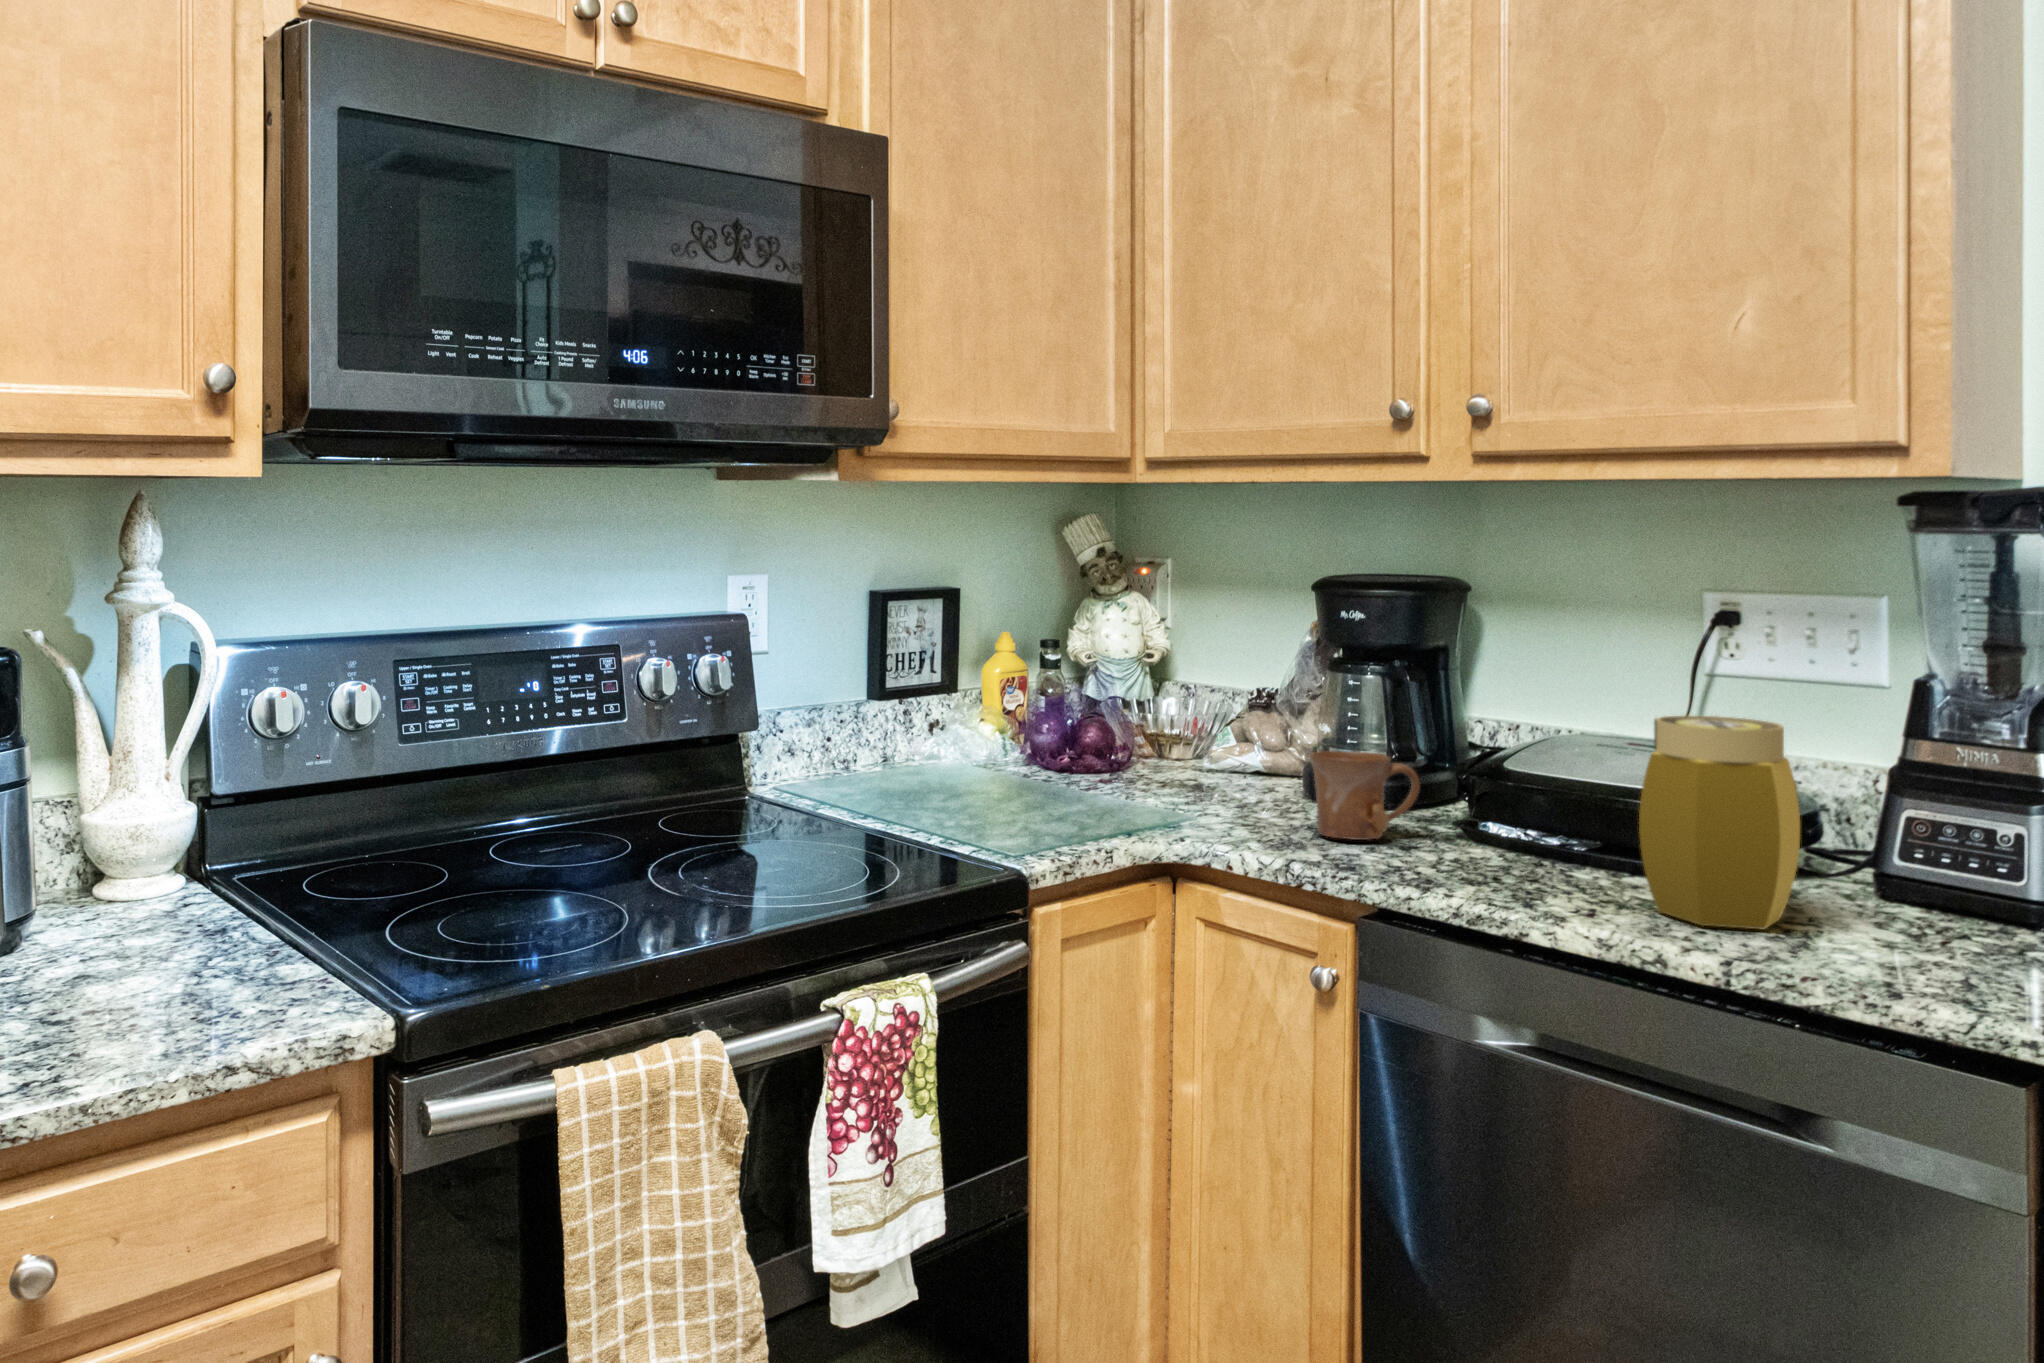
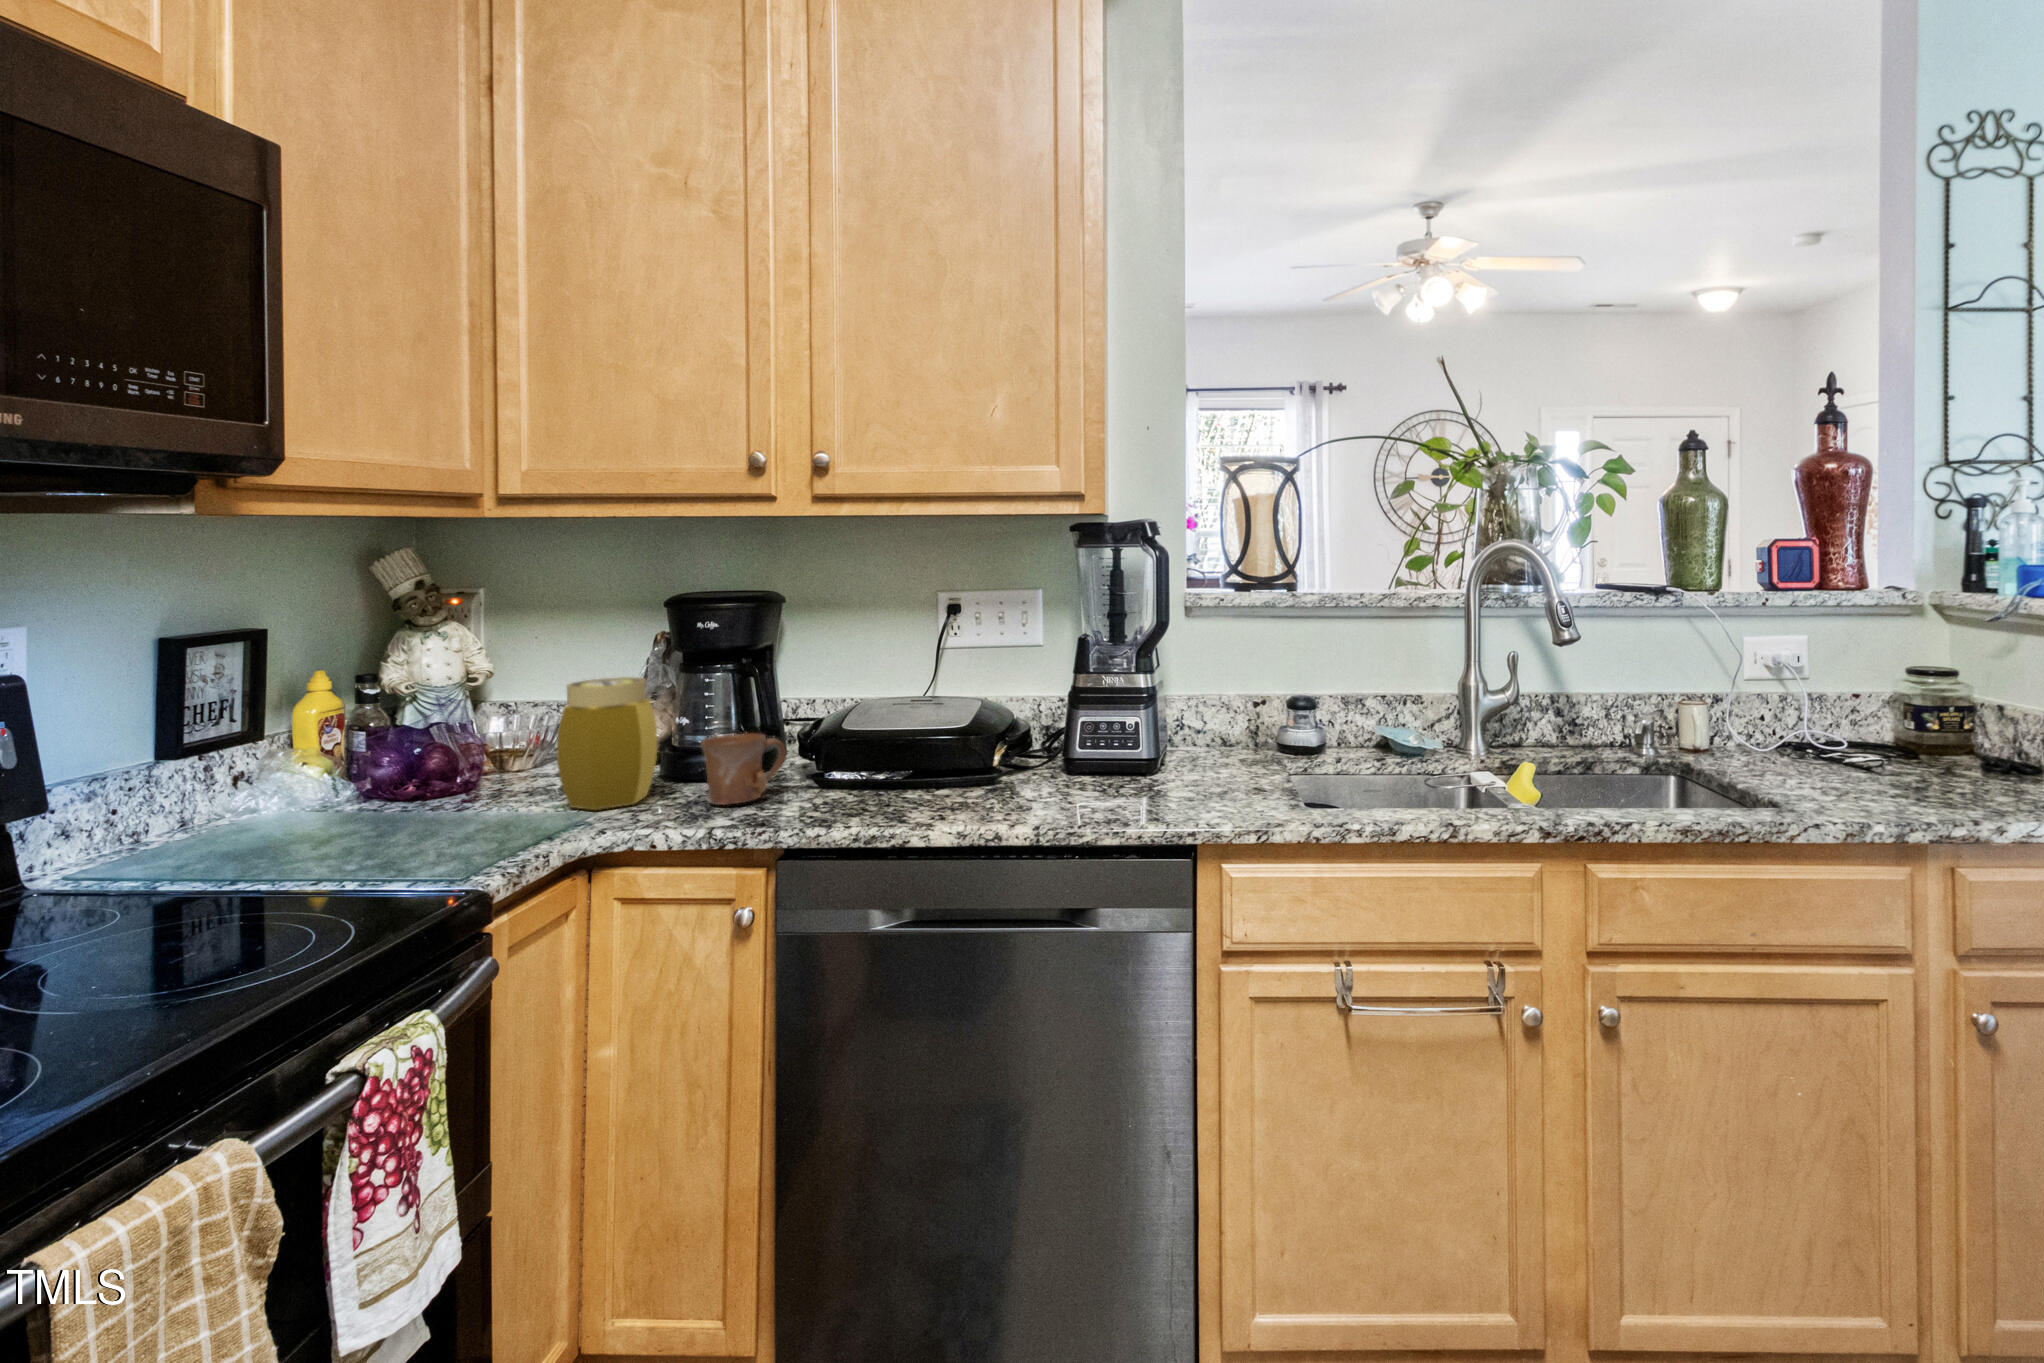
jar: present [1639,716,1800,930] -> present [557,677,657,810]

